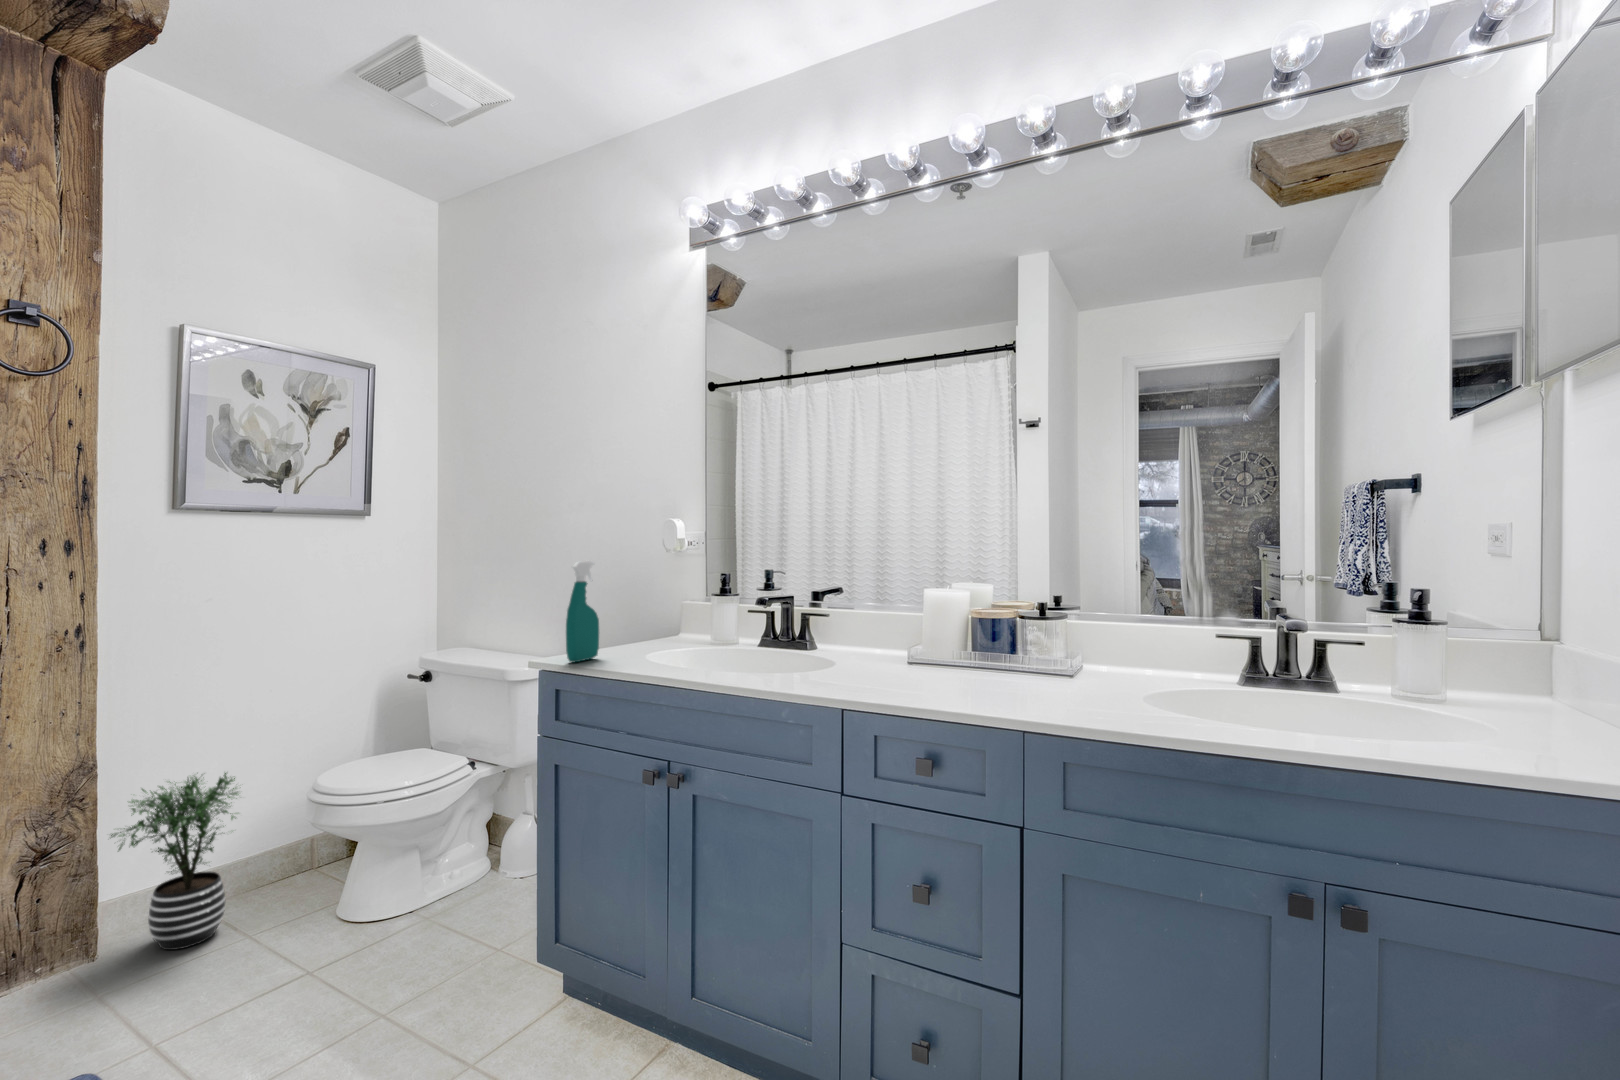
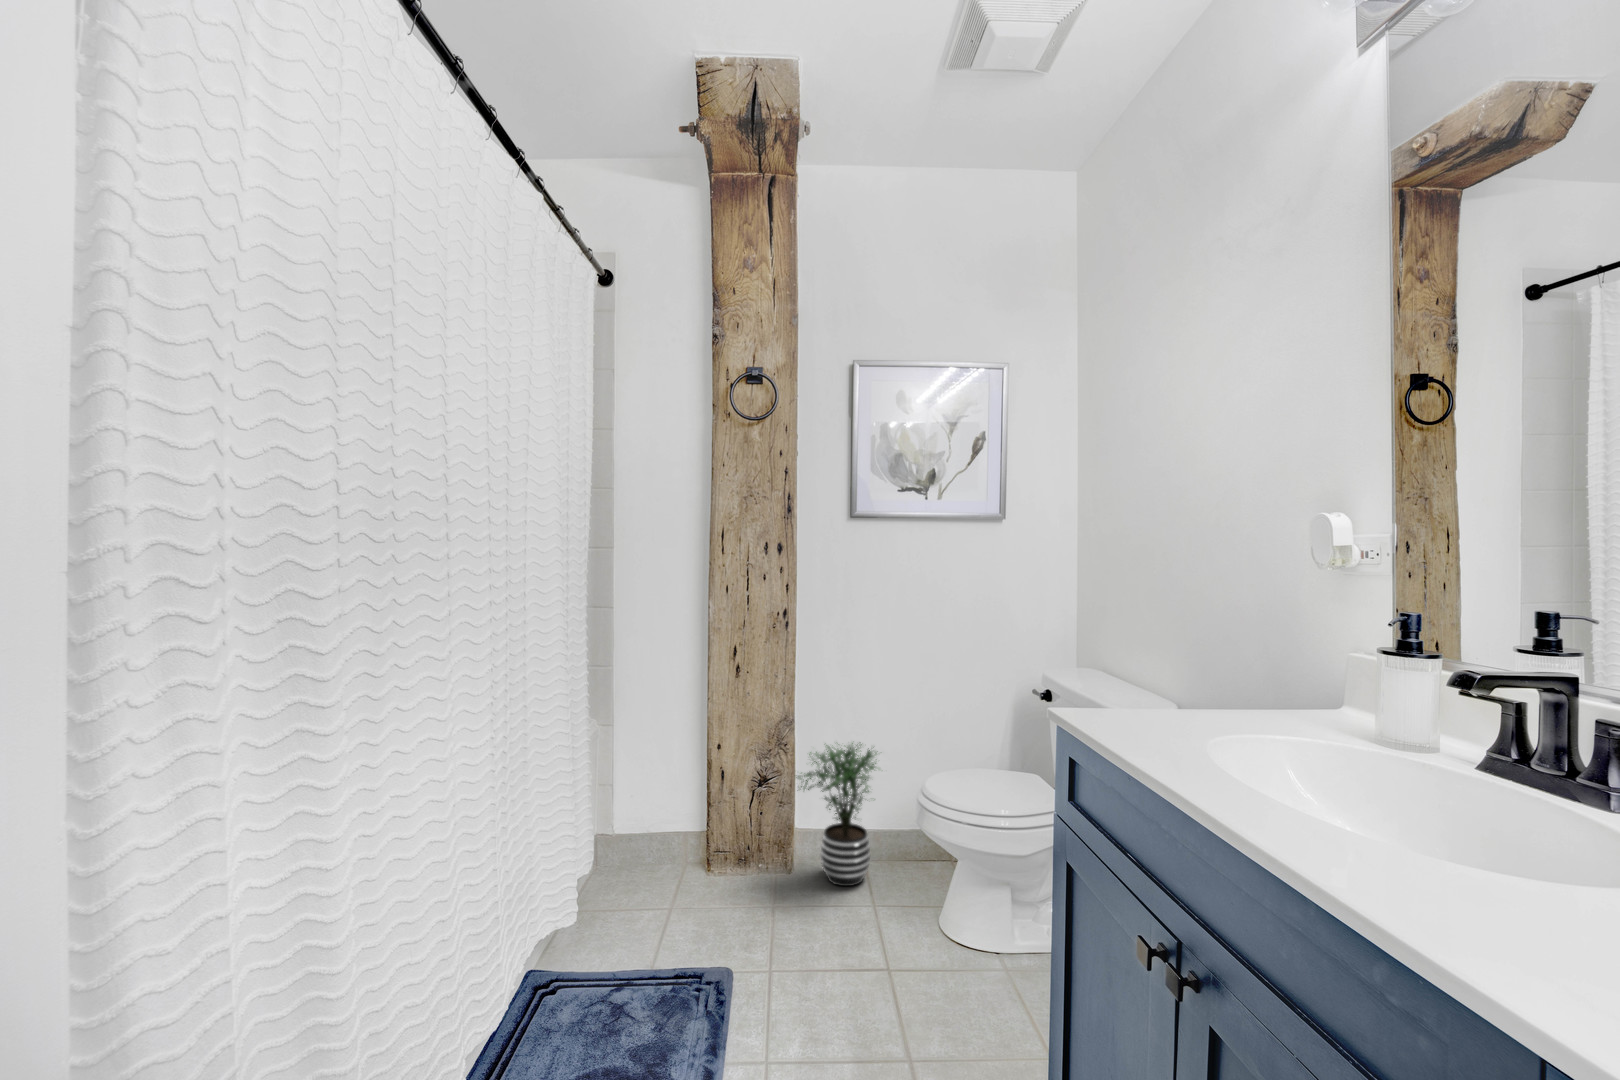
spray bottle: present [566,561,599,662] -> none [1115,589,1171,727]

